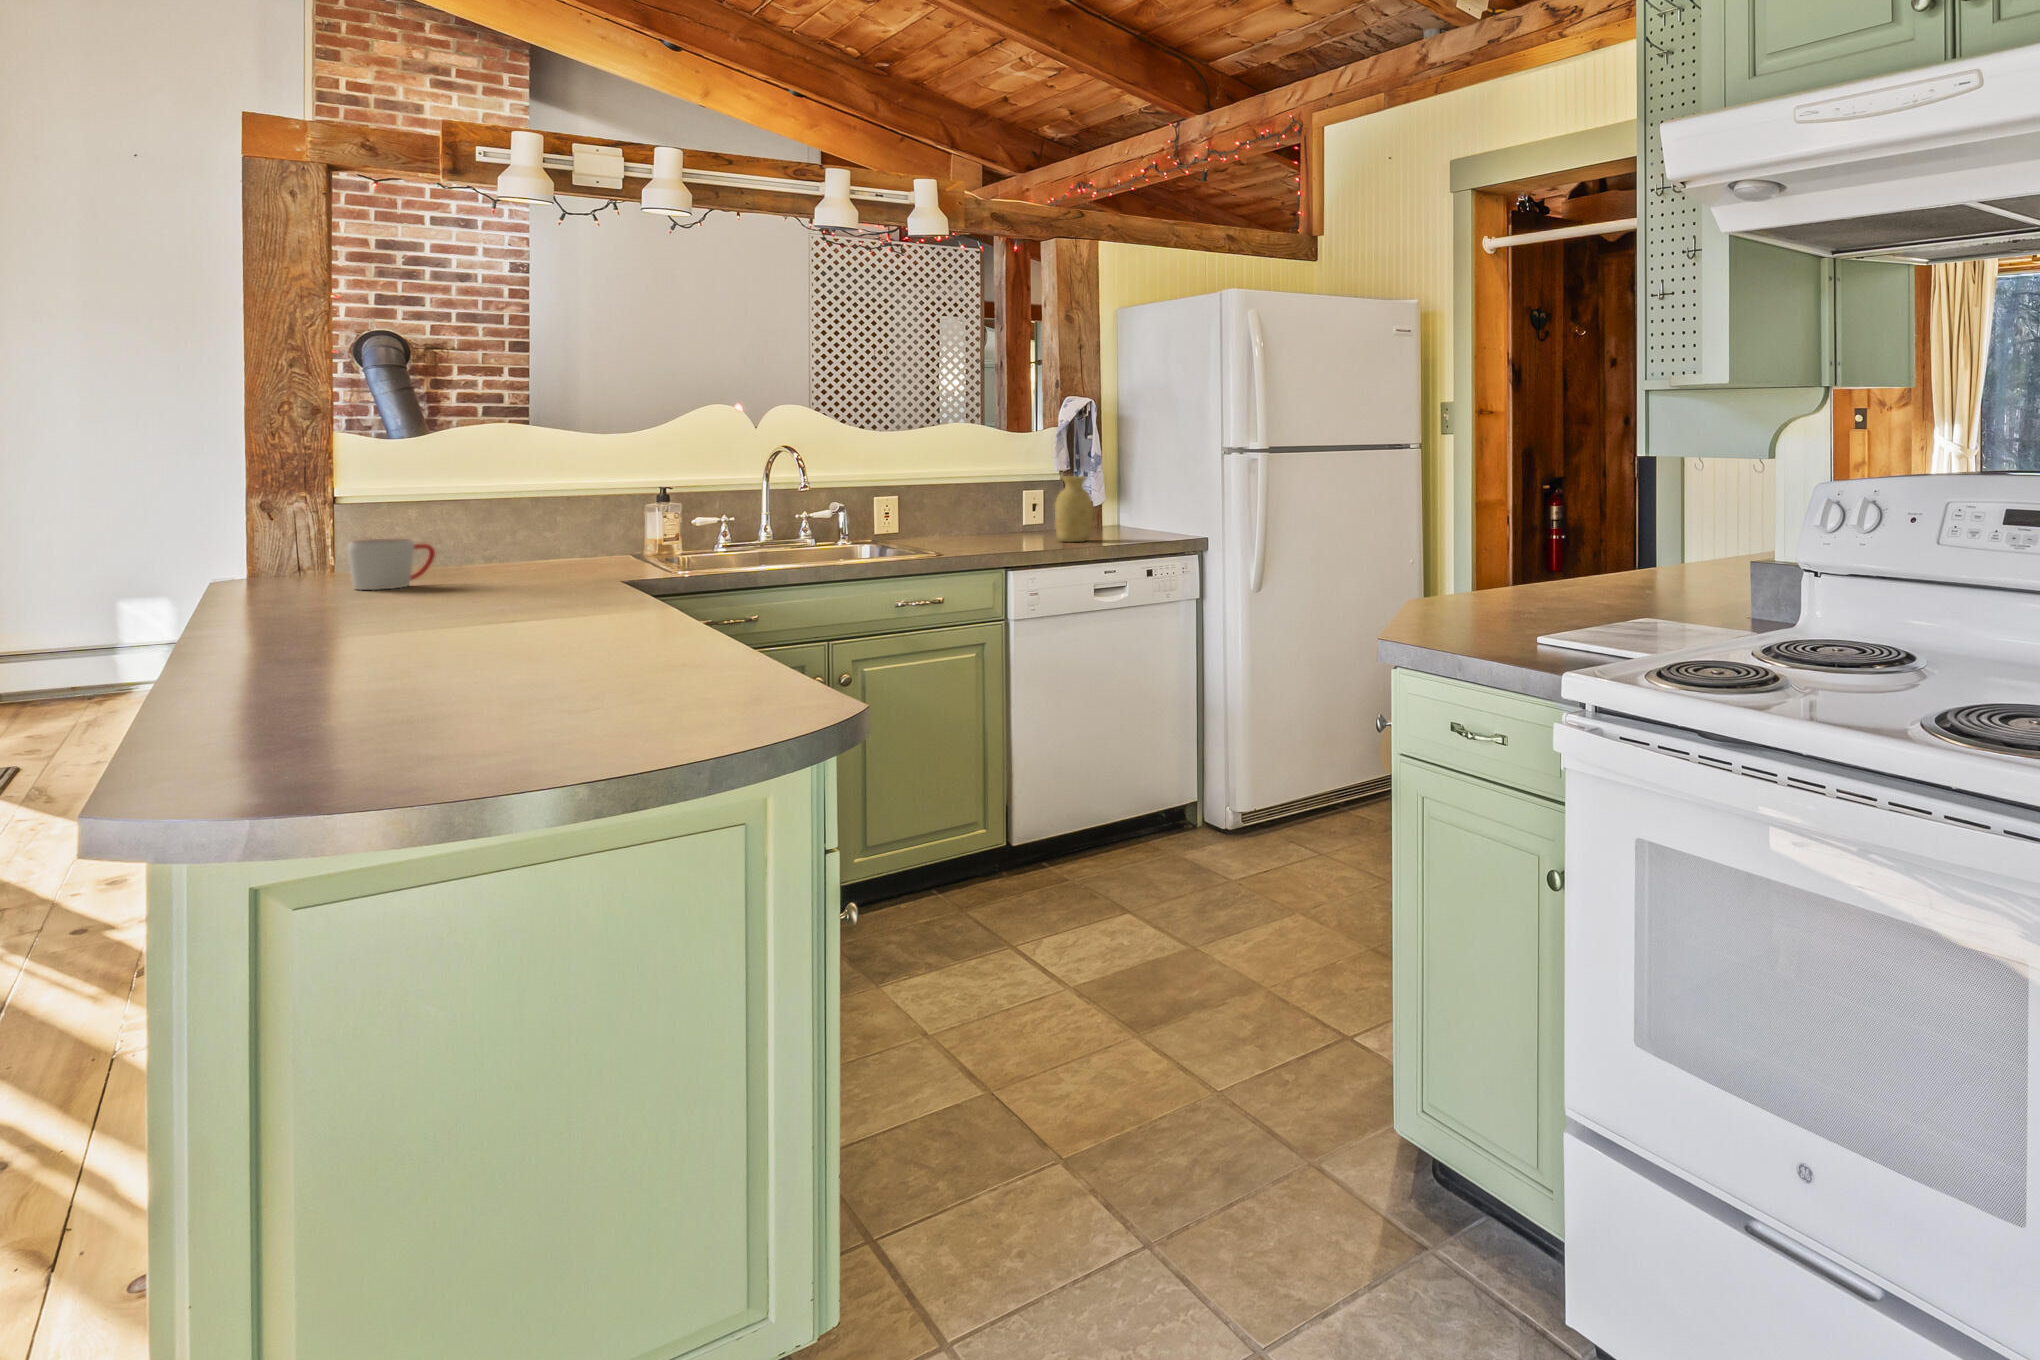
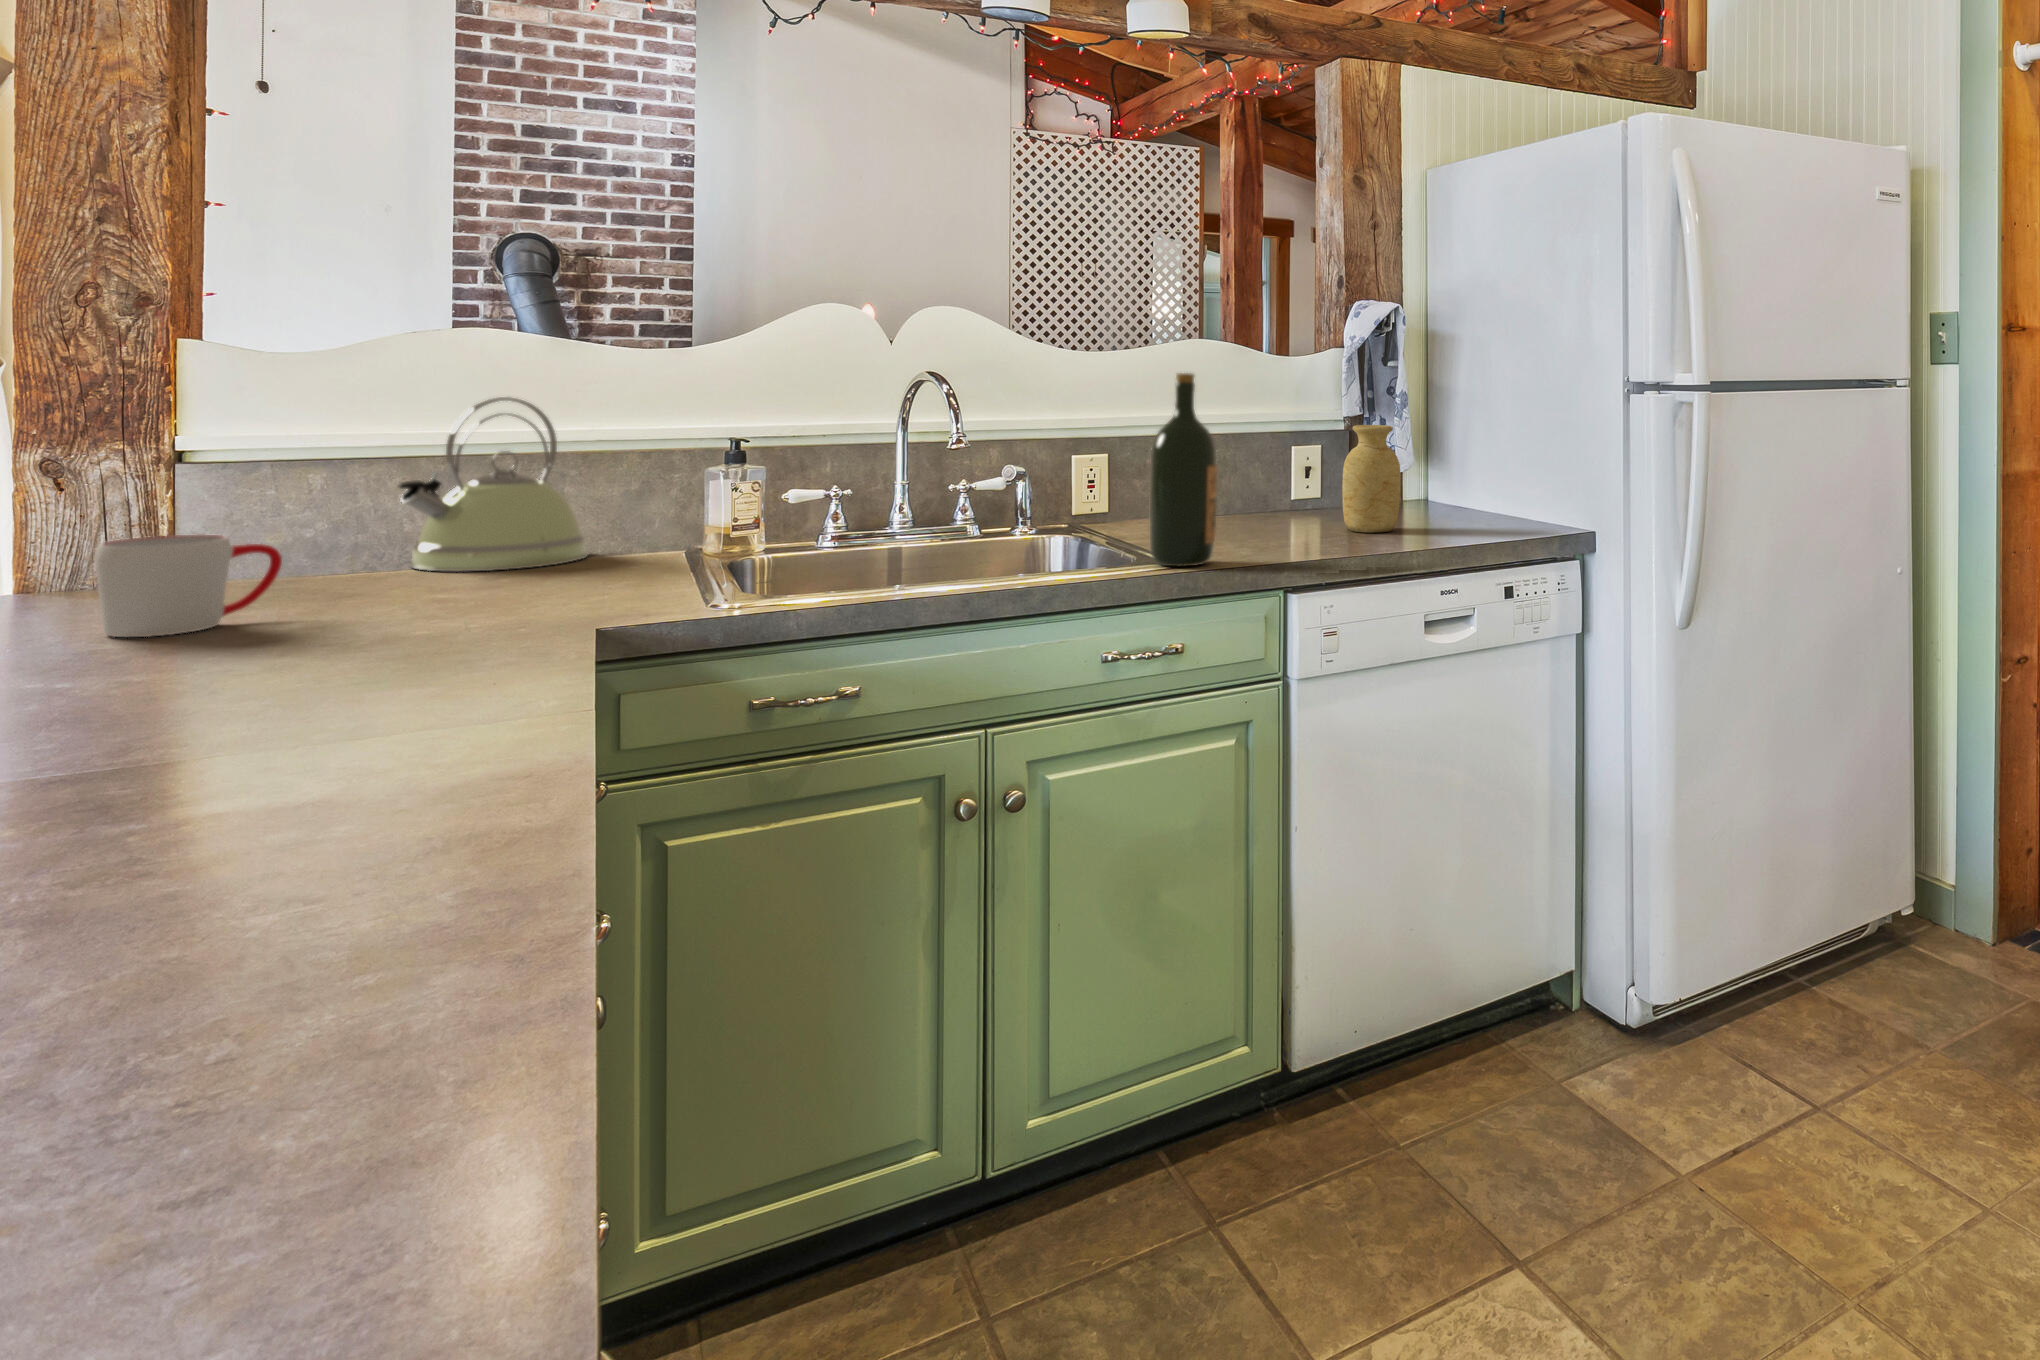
wine bottle: none [928,446,969,557] -> present [1149,373,1217,567]
kettle: none [463,464,572,566] -> present [397,397,588,571]

